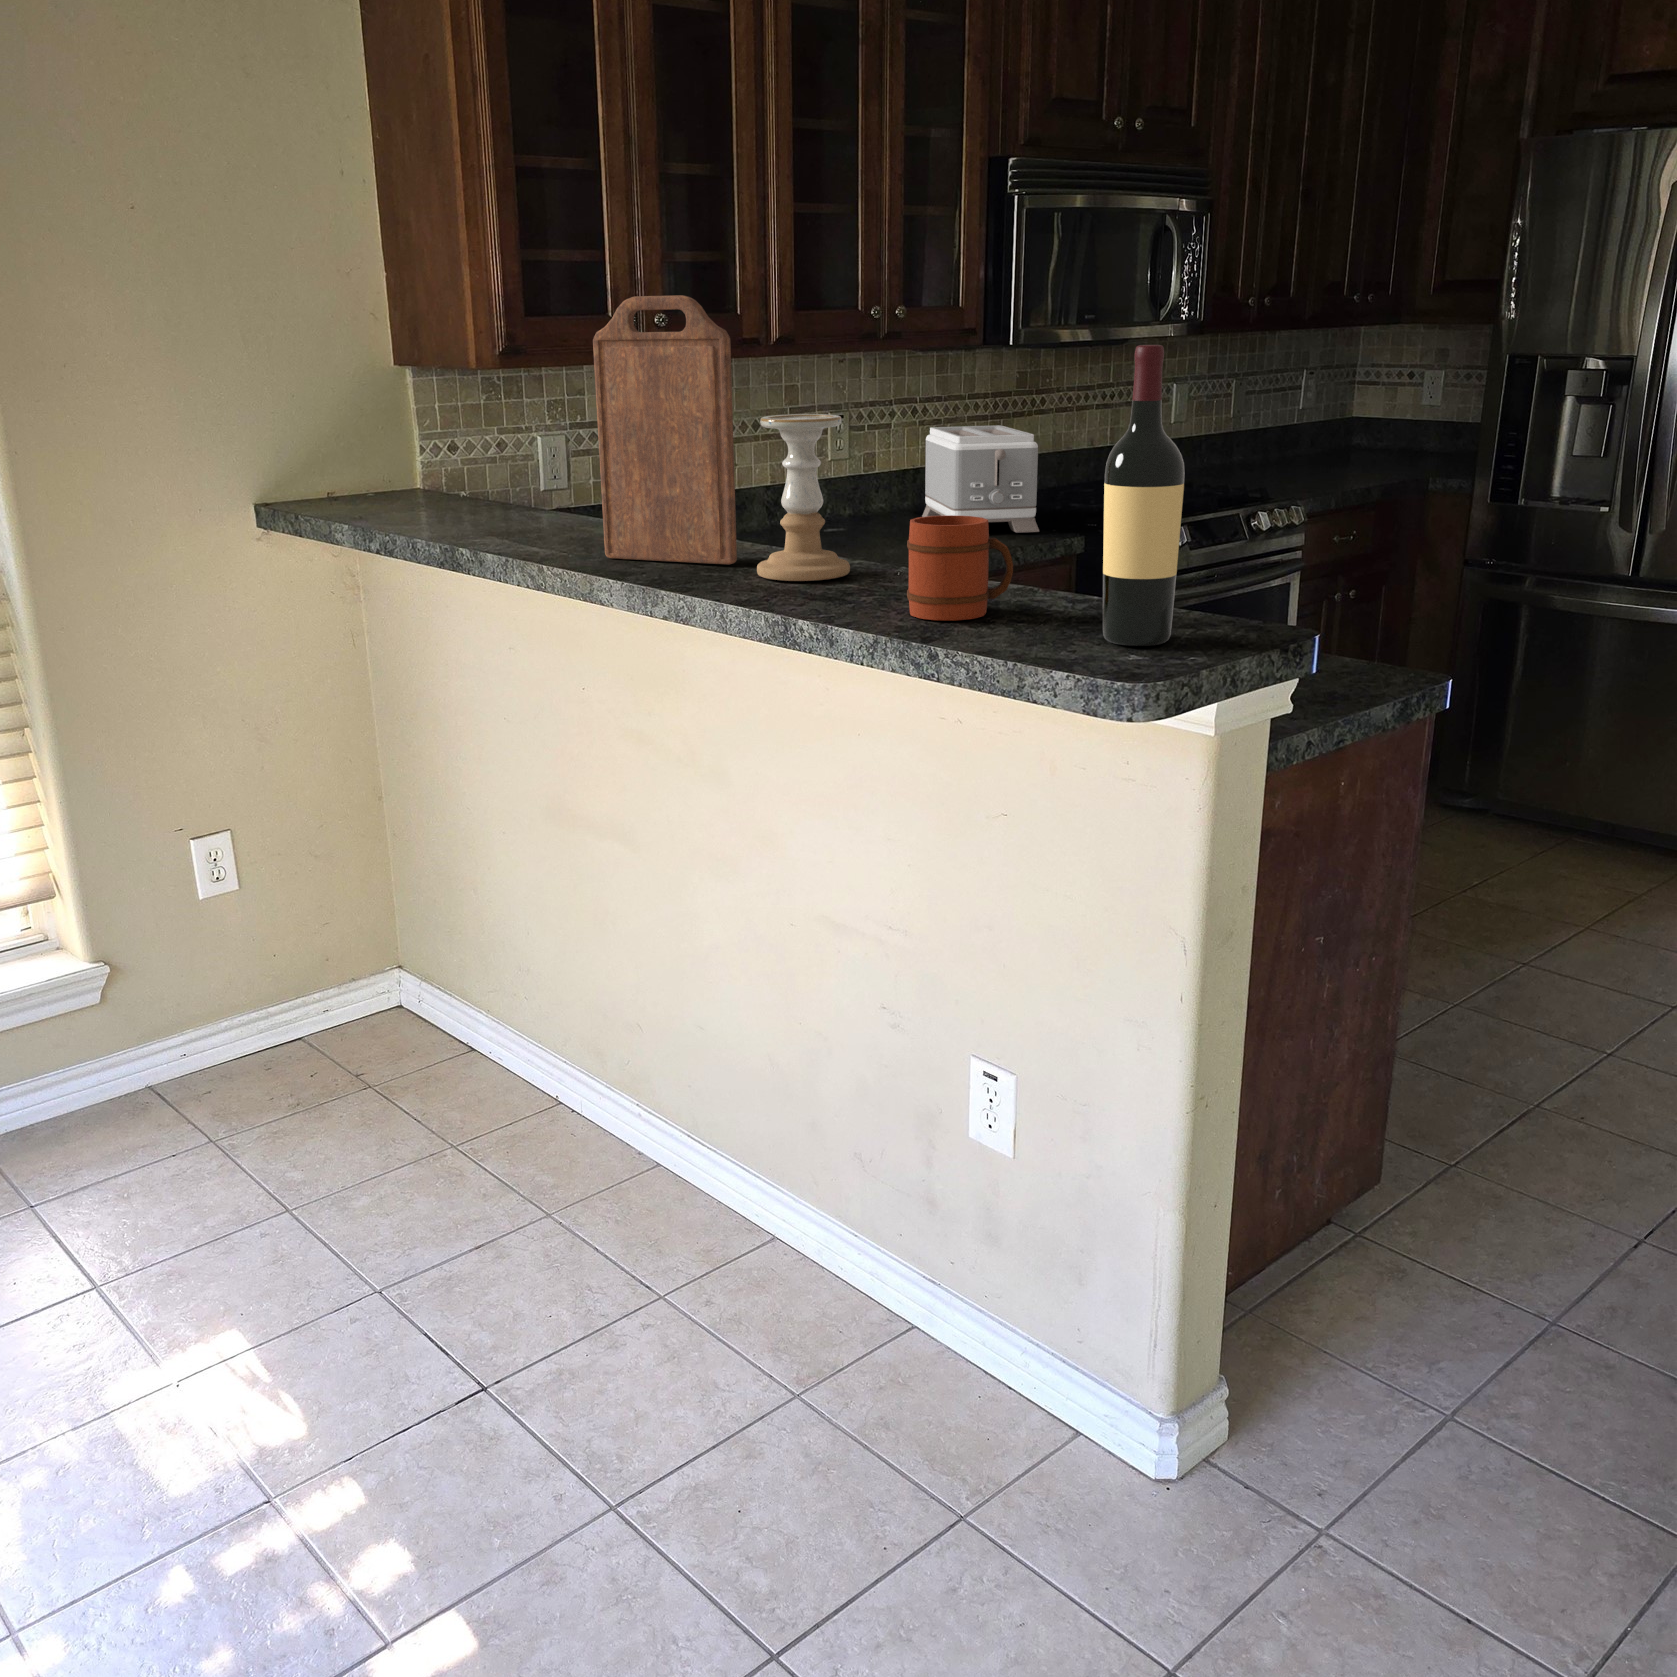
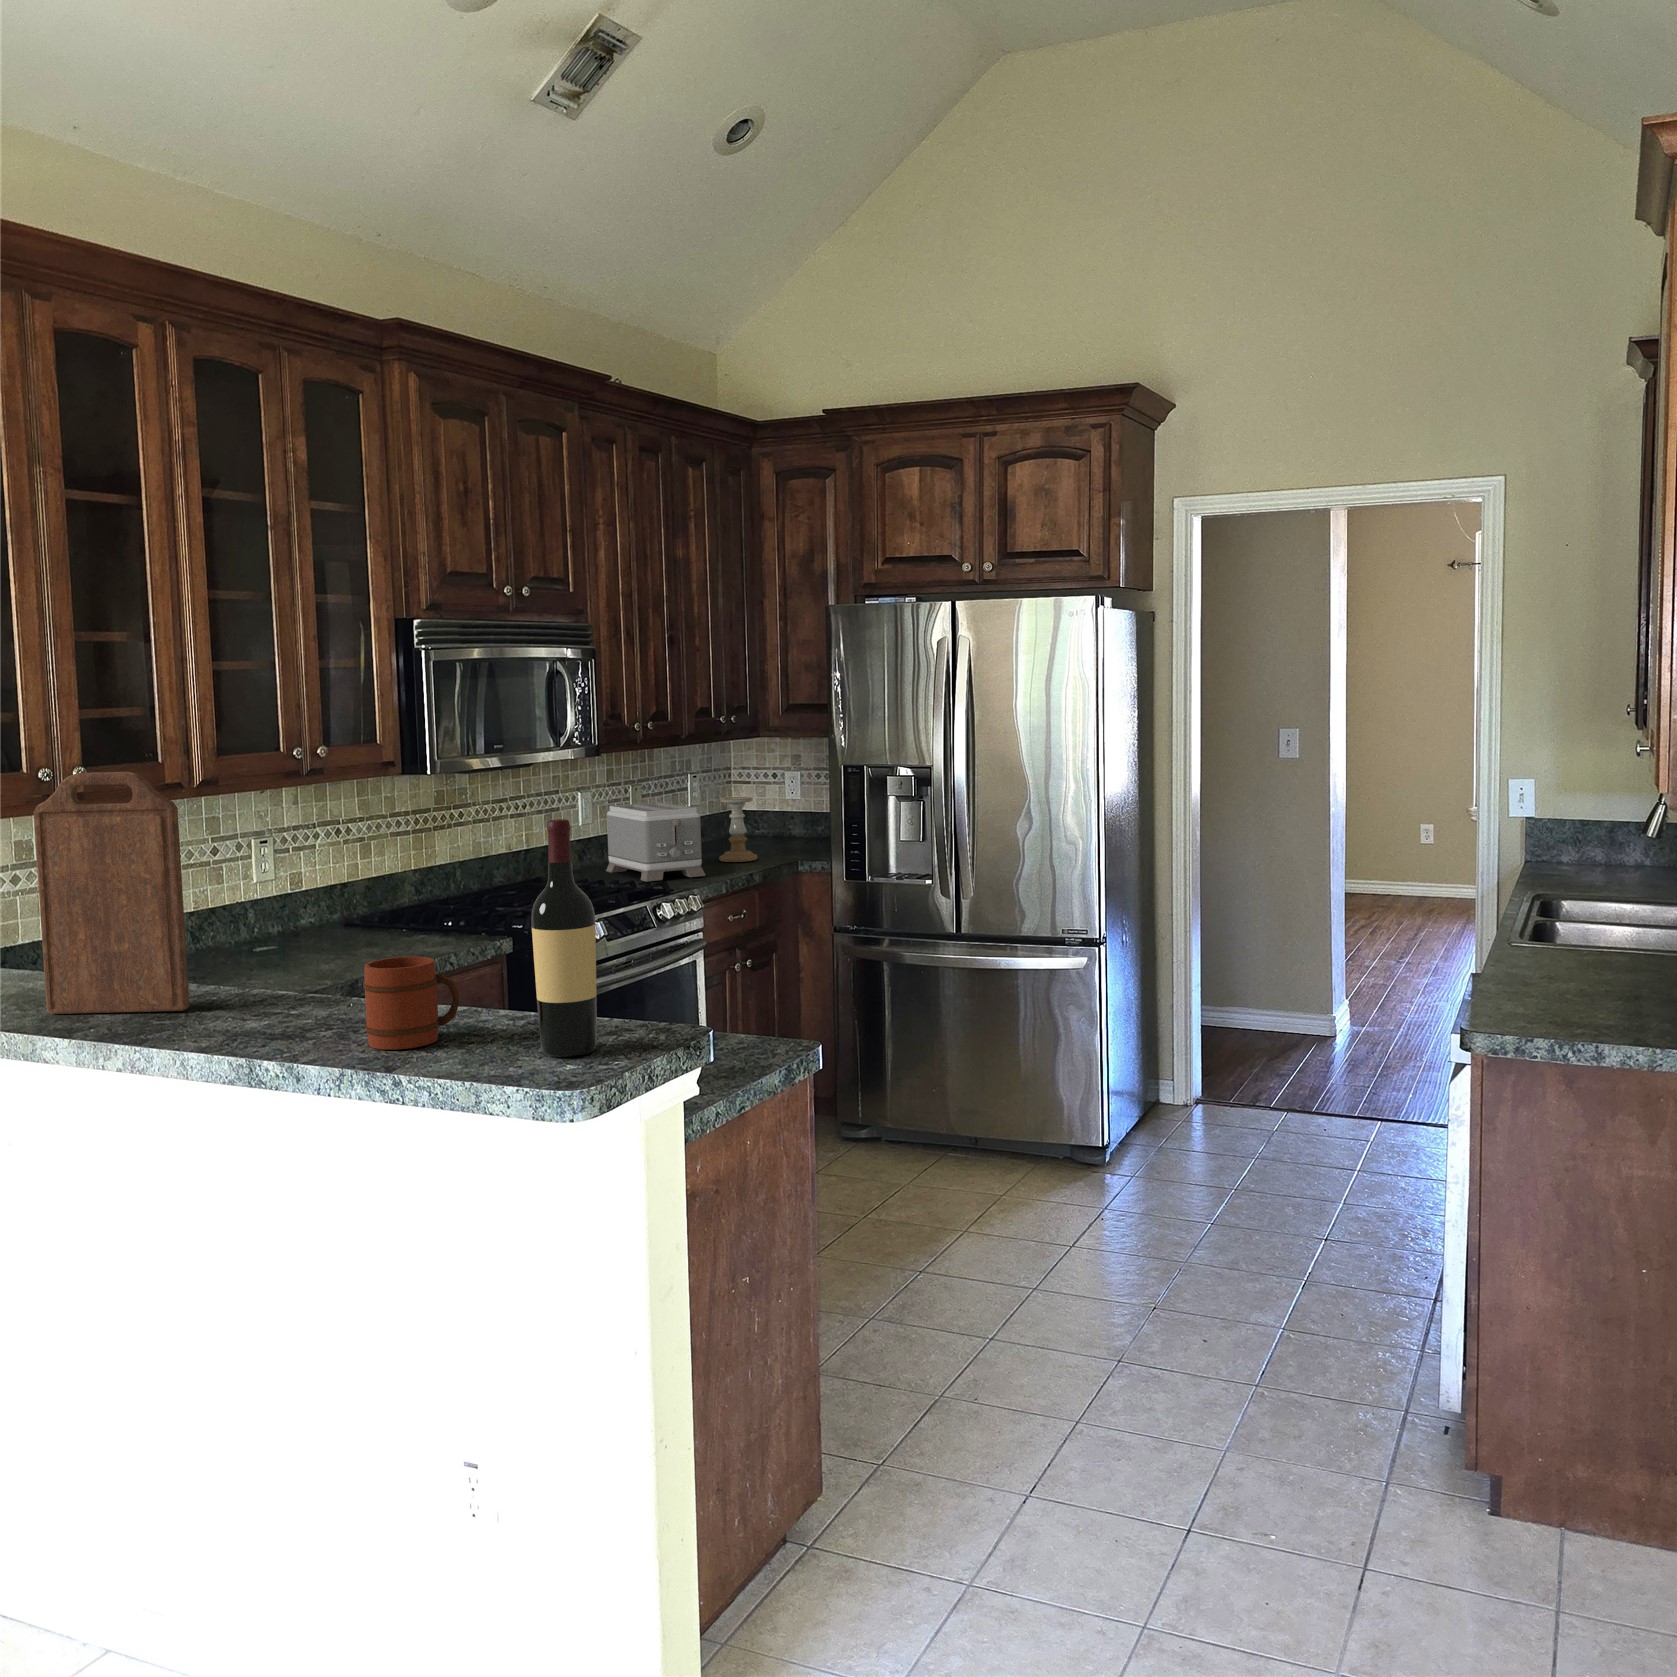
candle holder: present [757,414,850,581] -> present [719,797,758,862]
toaster: present [922,425,1039,533] -> present [606,802,705,882]

